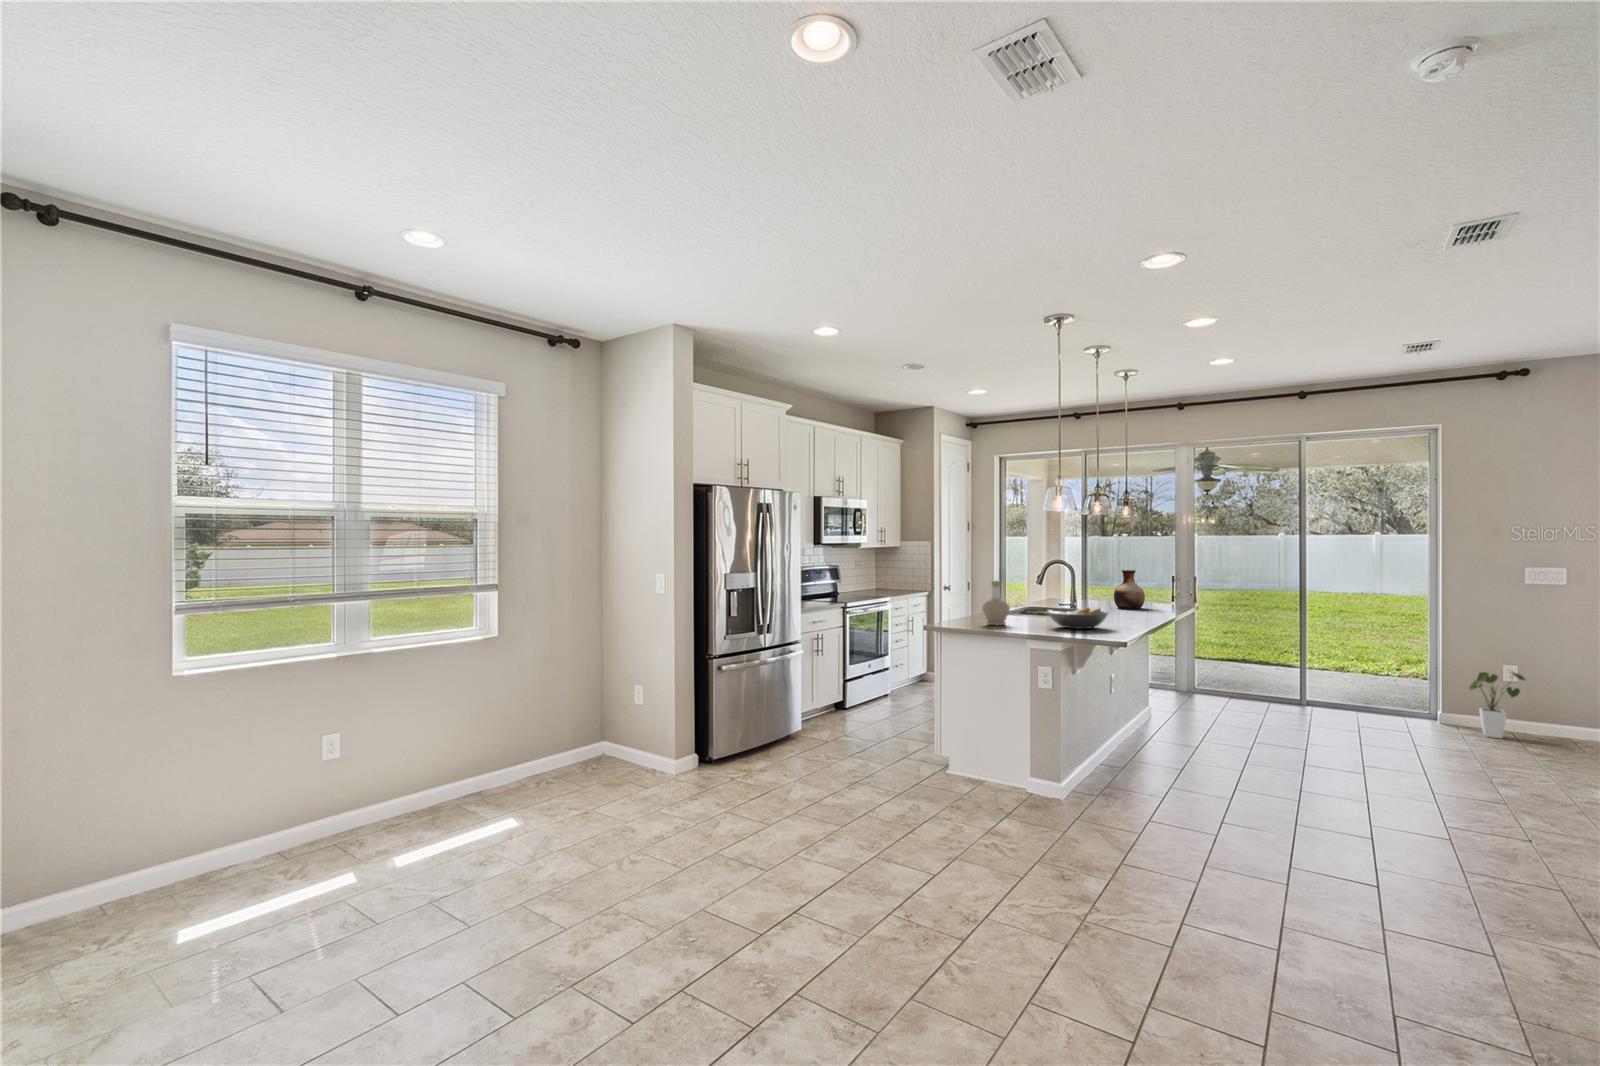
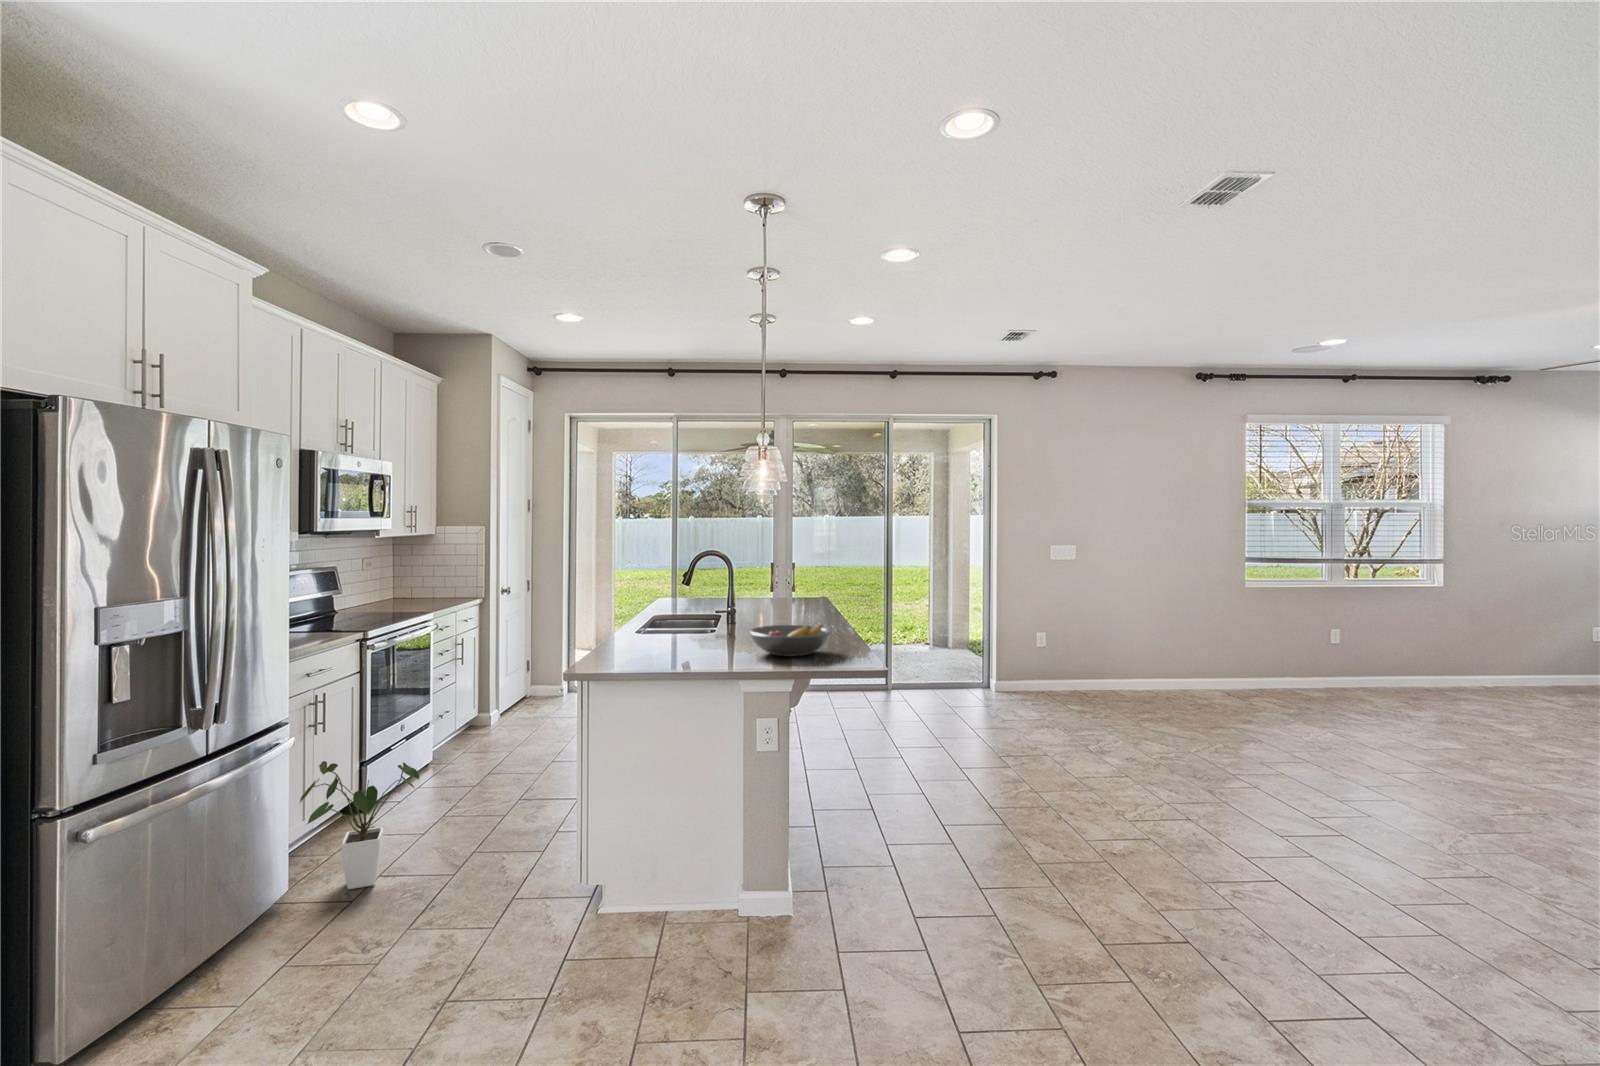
vase: present [1114,570,1145,609] -> none [754,563,788,612]
bottle: present [982,580,1010,625] -> none [652,591,694,661]
house plant: present [1470,672,1525,738] -> present [300,761,419,889]

